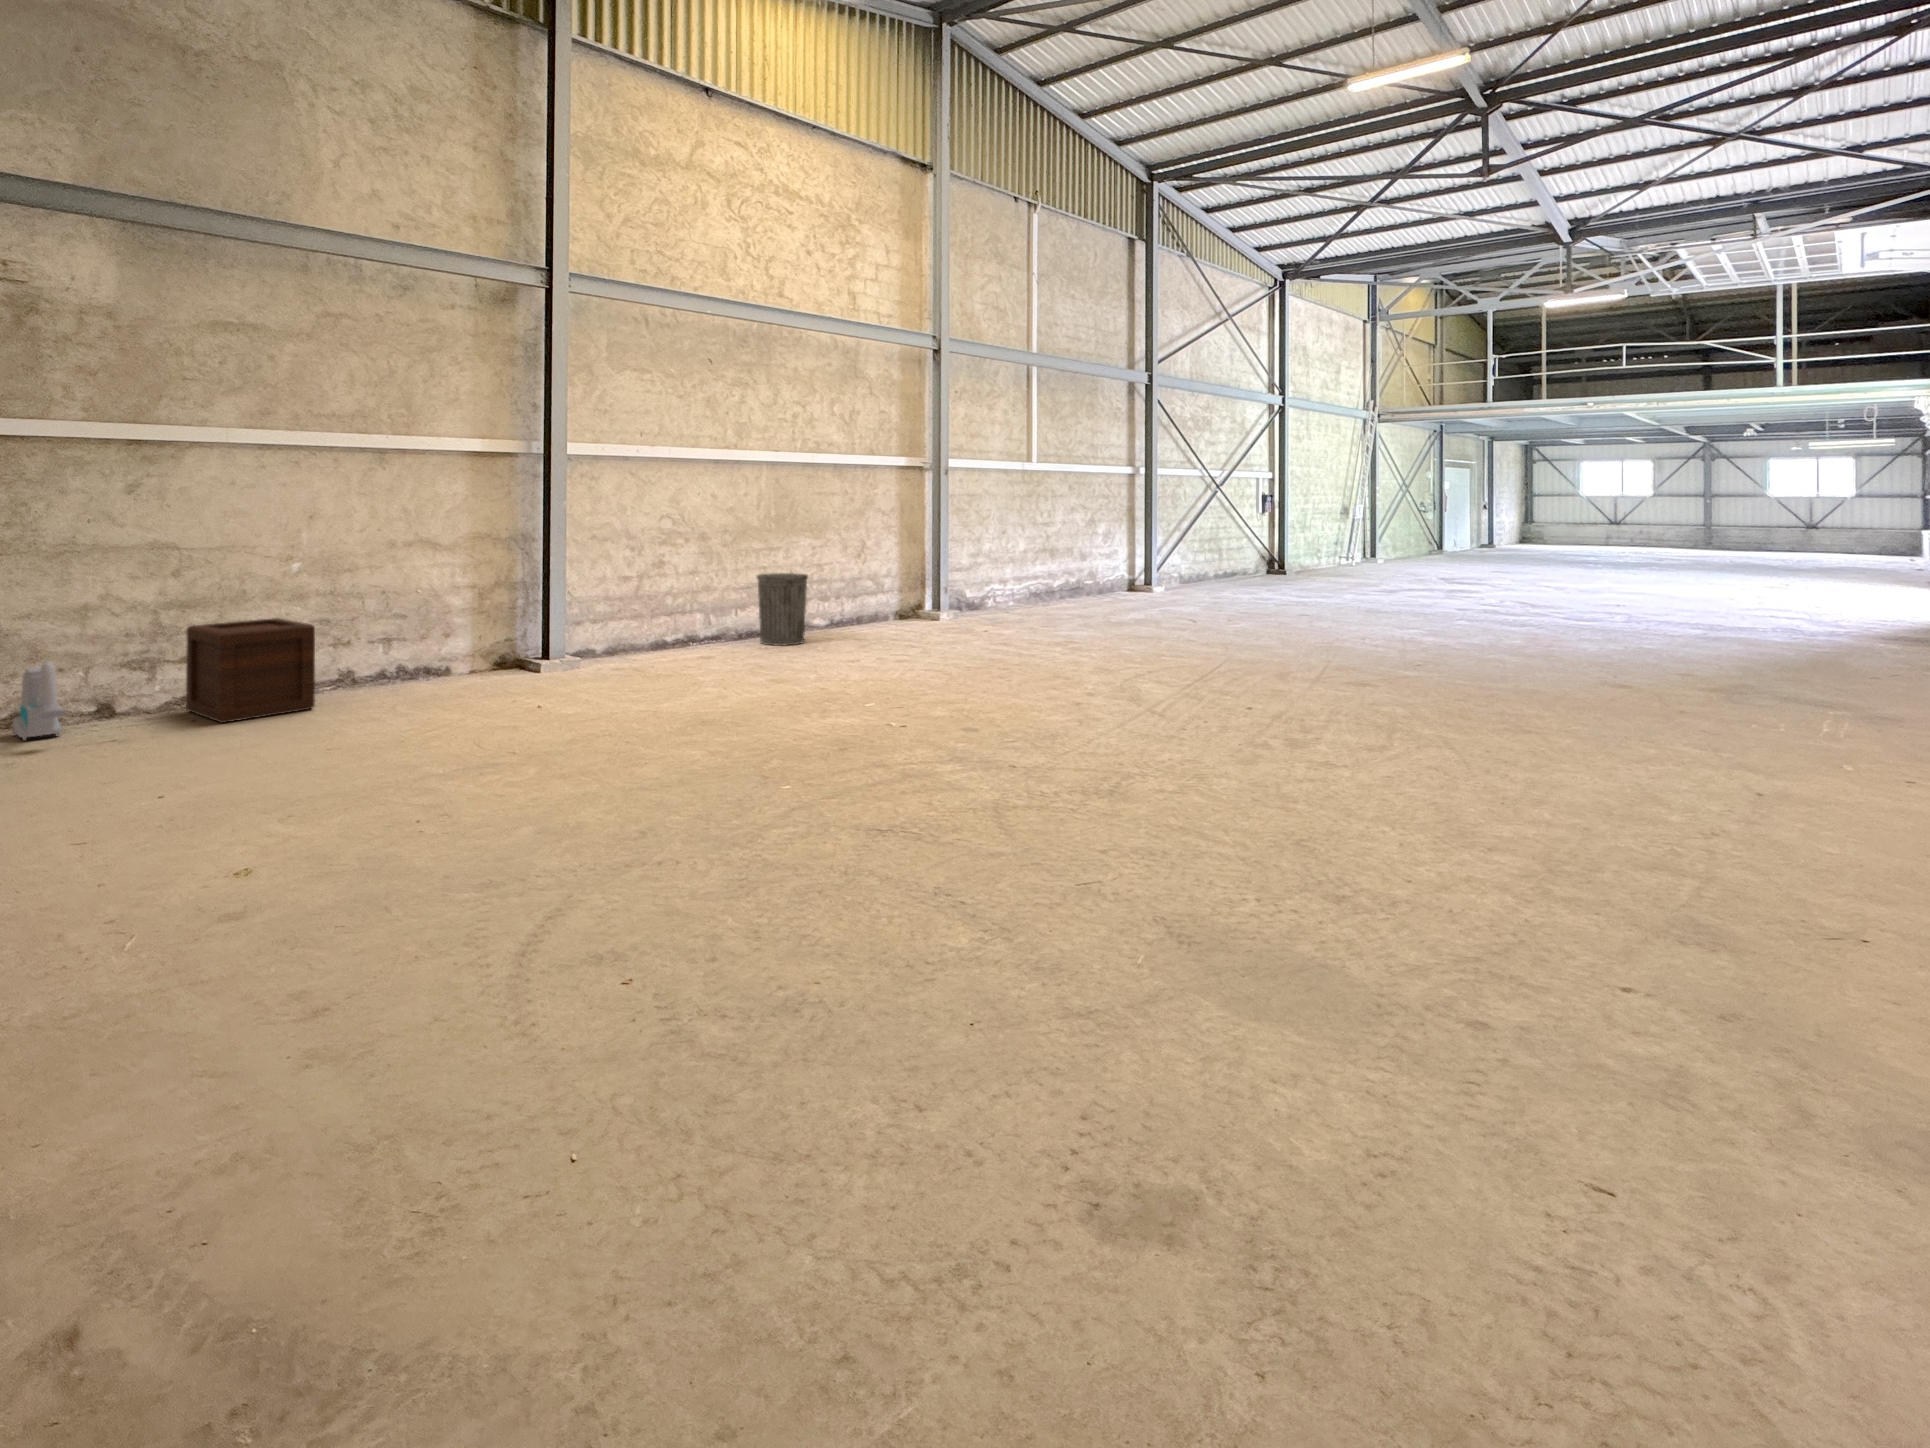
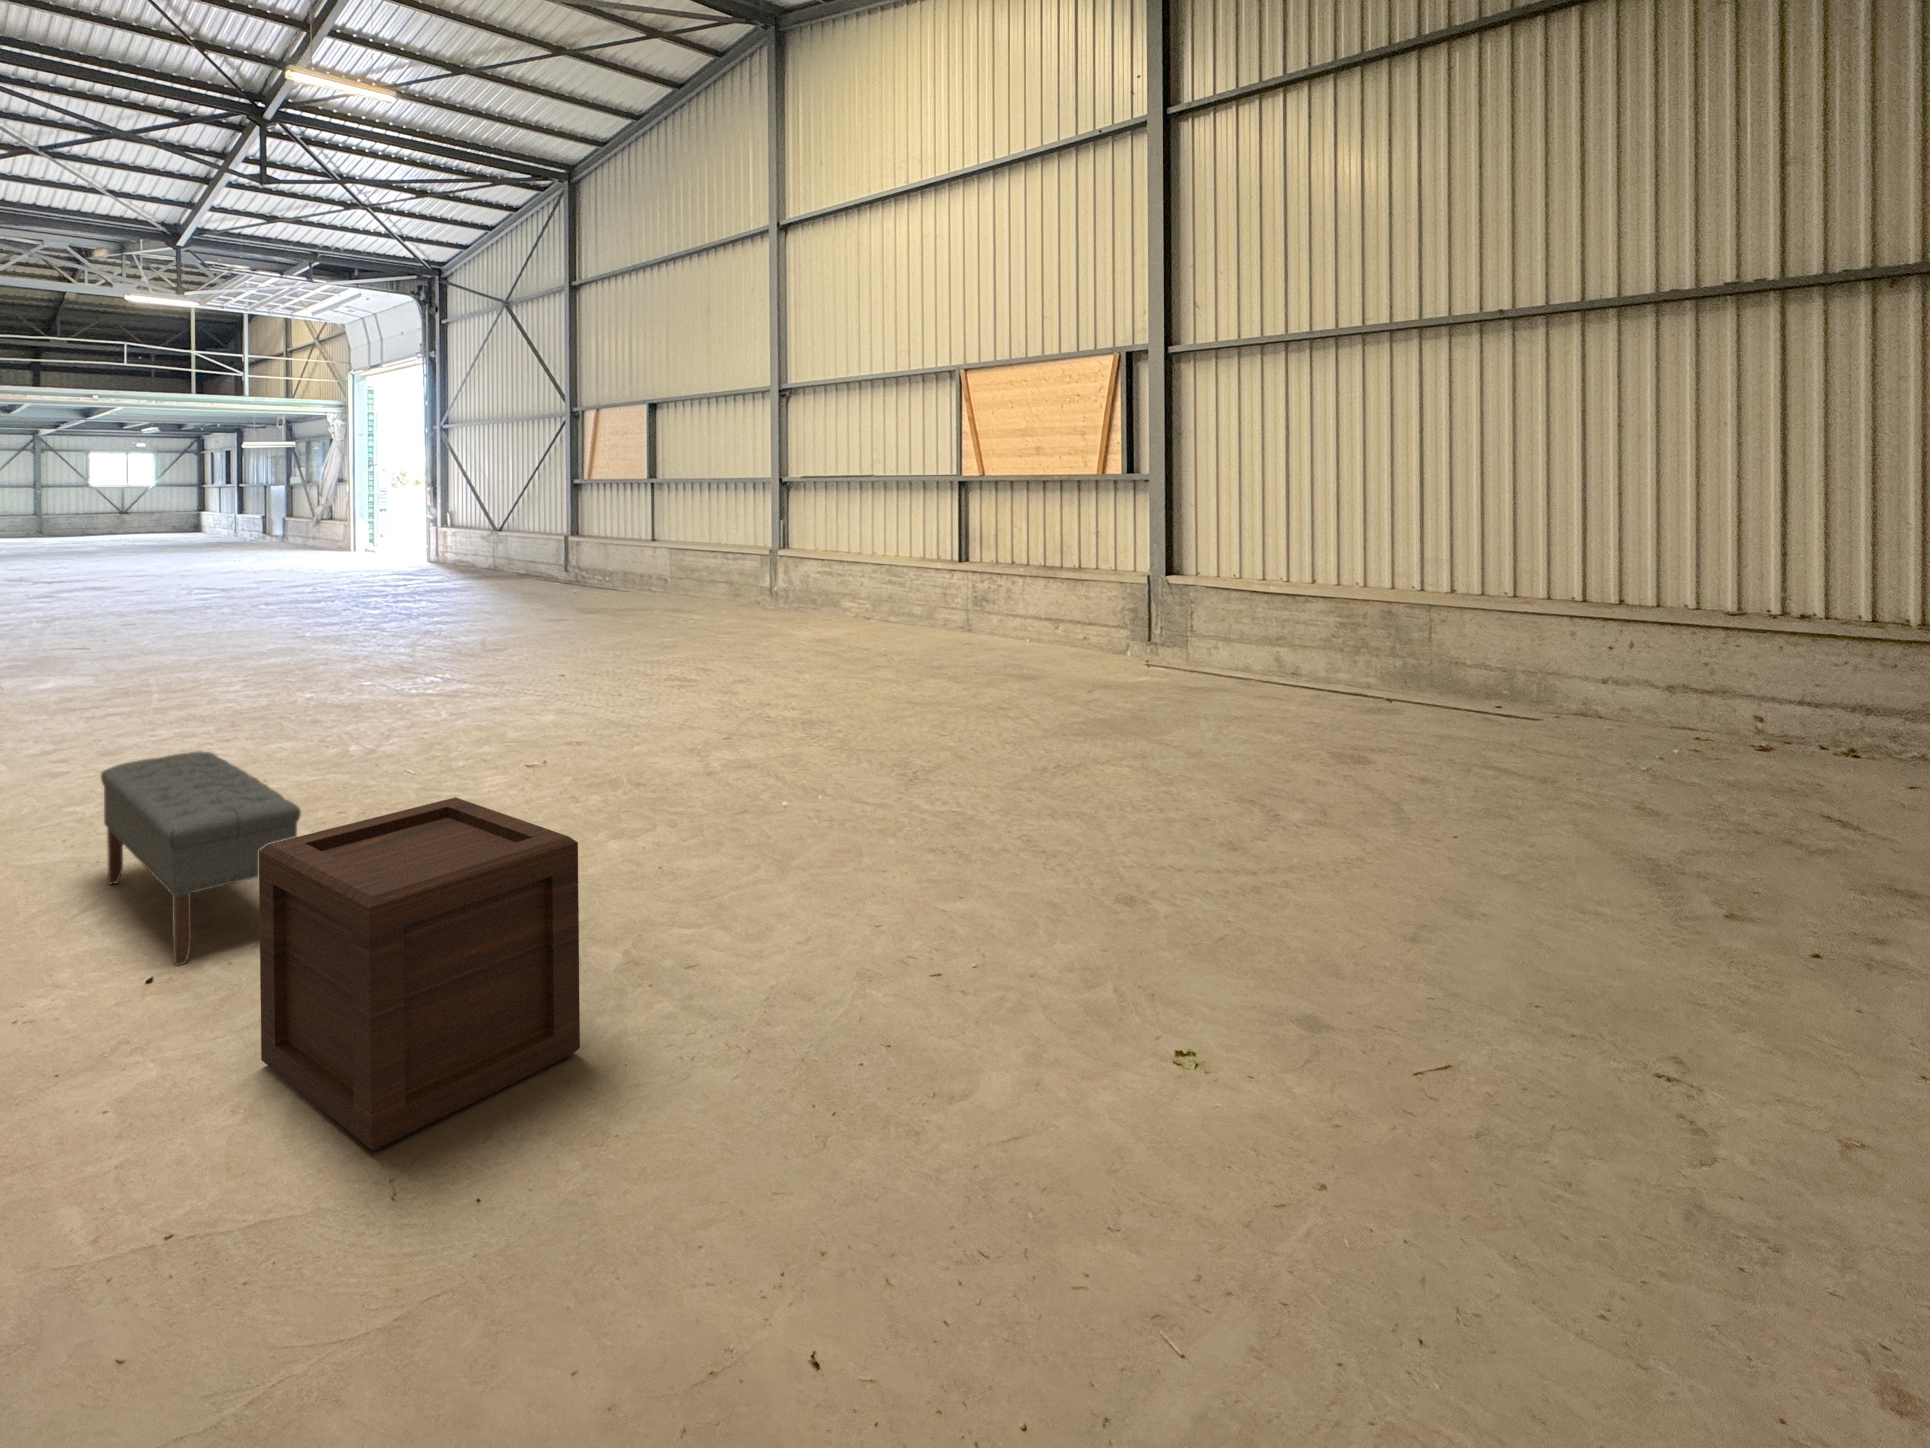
trash can: present [757,573,808,645] -> none [34,625,139,755]
bench: none [392,616,538,690] -> present [101,752,301,966]
vacuum cleaner: present [12,661,66,740] -> none [544,996,842,1389]

